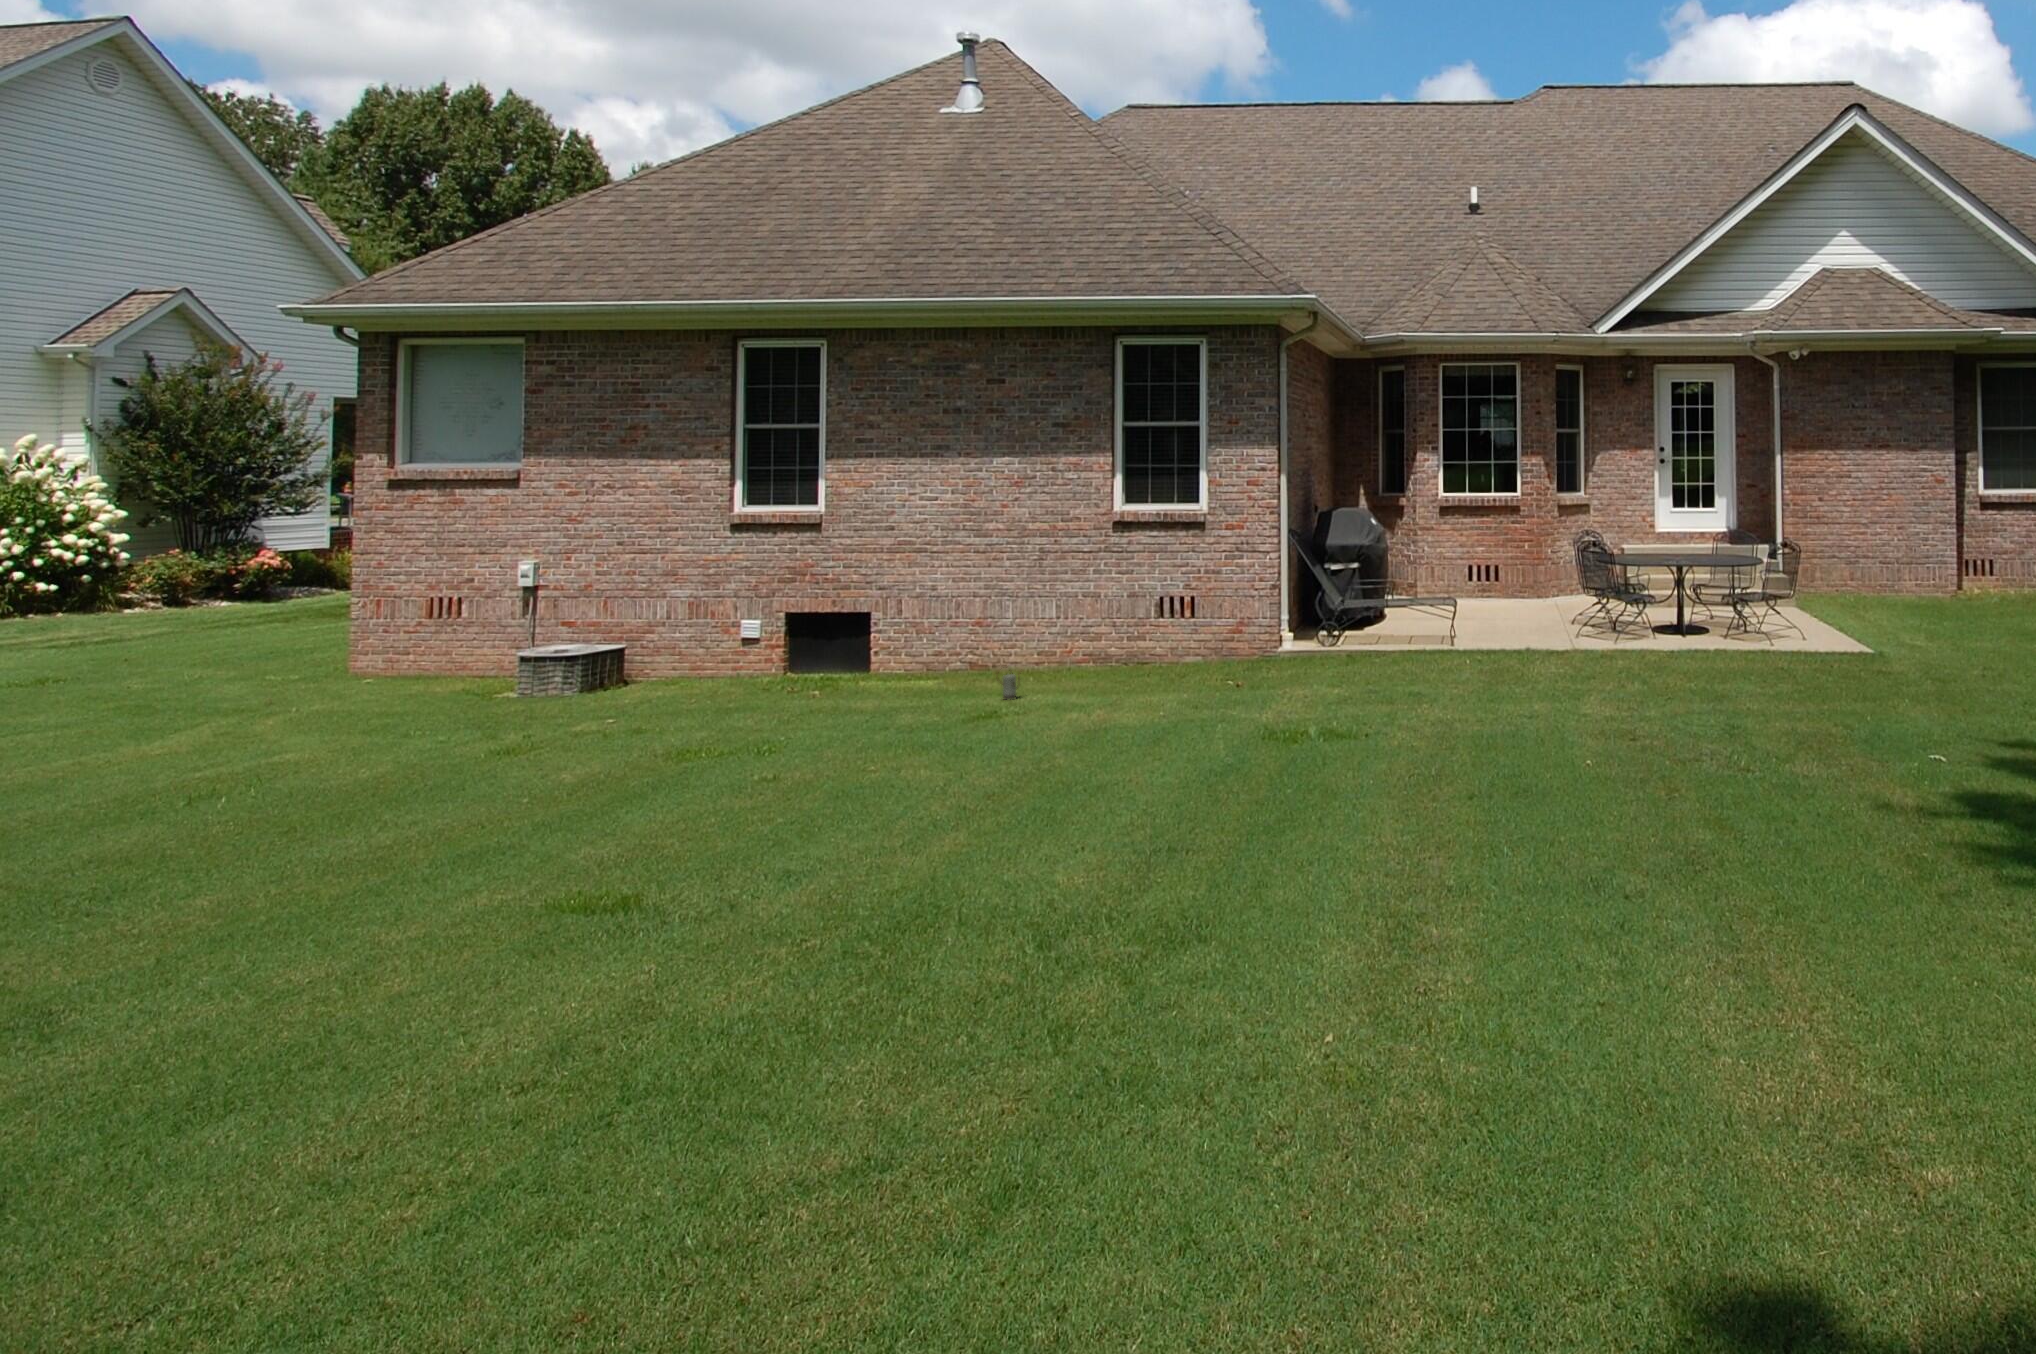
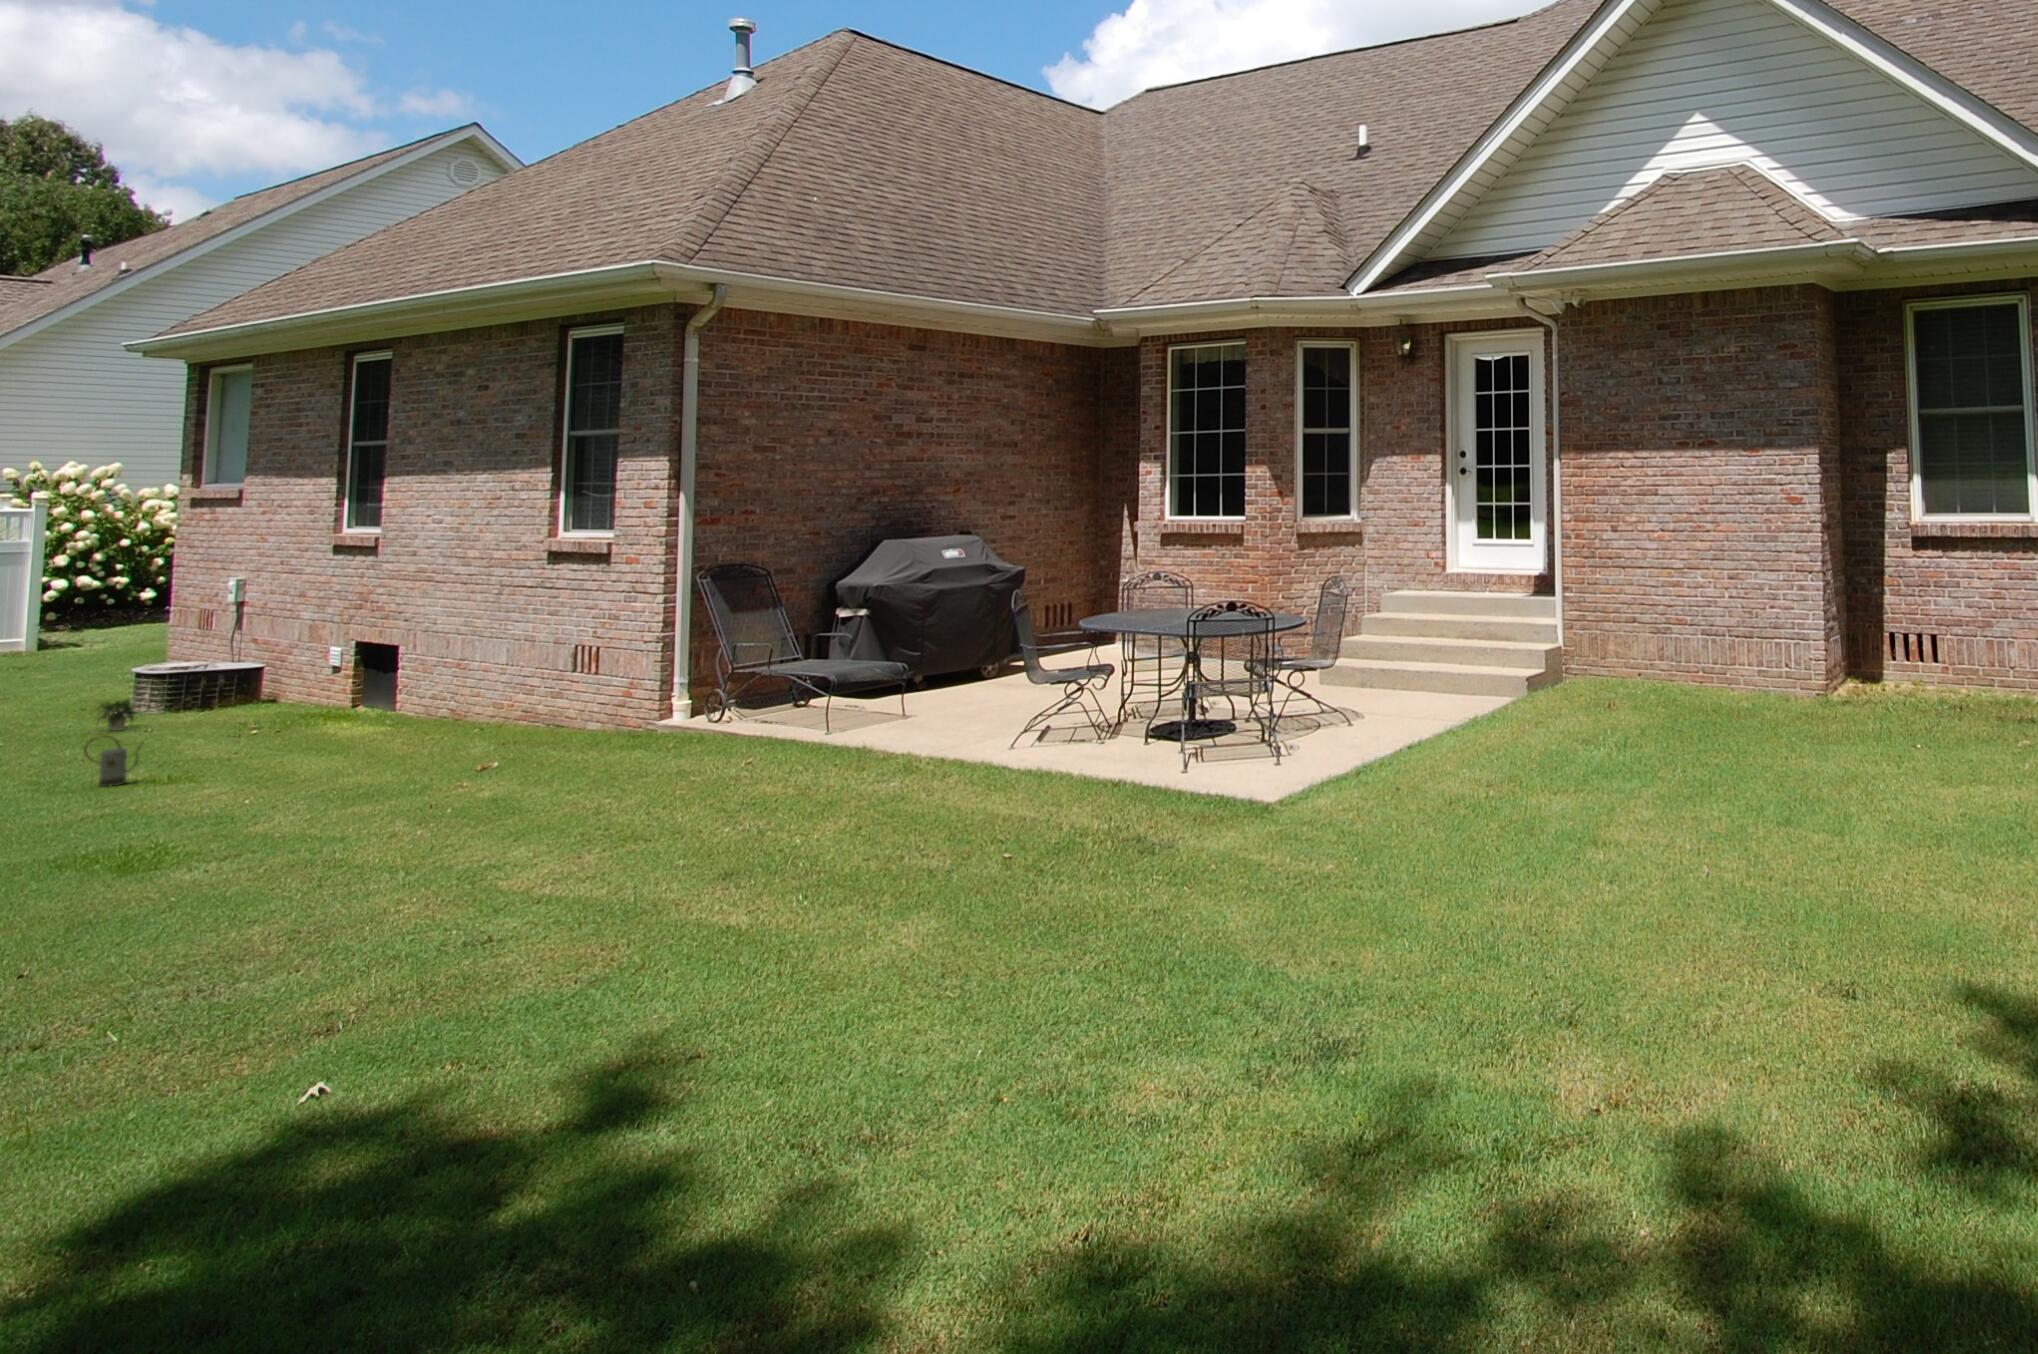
potted plant: none [746,652,785,680] -> present [97,699,137,731]

